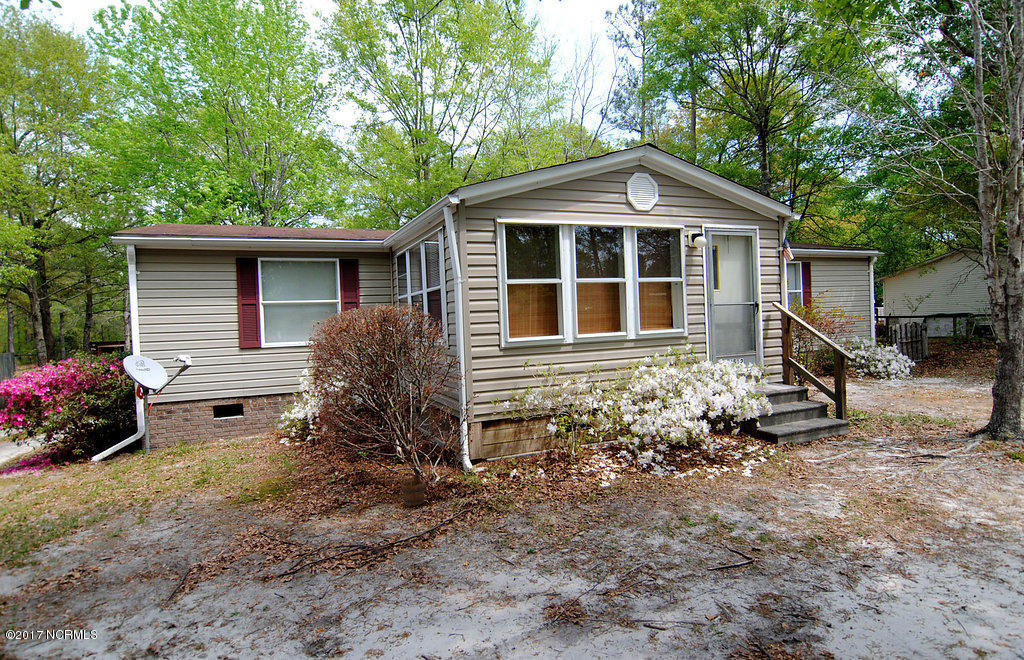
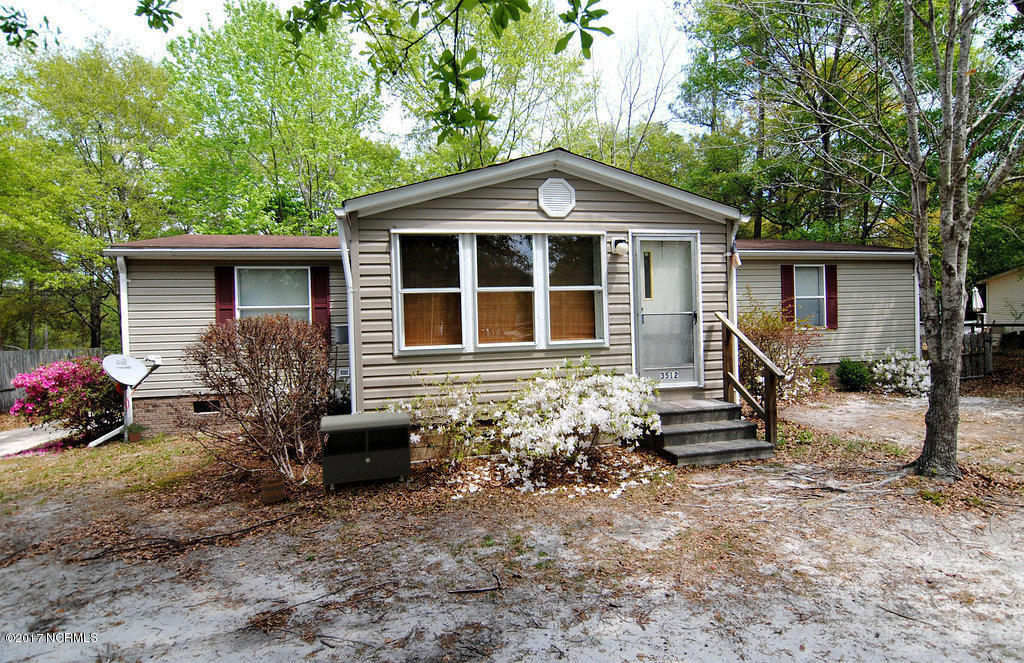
storage bench: none [437,404,539,489] -> present [321,411,411,489]
potted plant: none [130,437,172,460] -> present [120,424,150,442]

